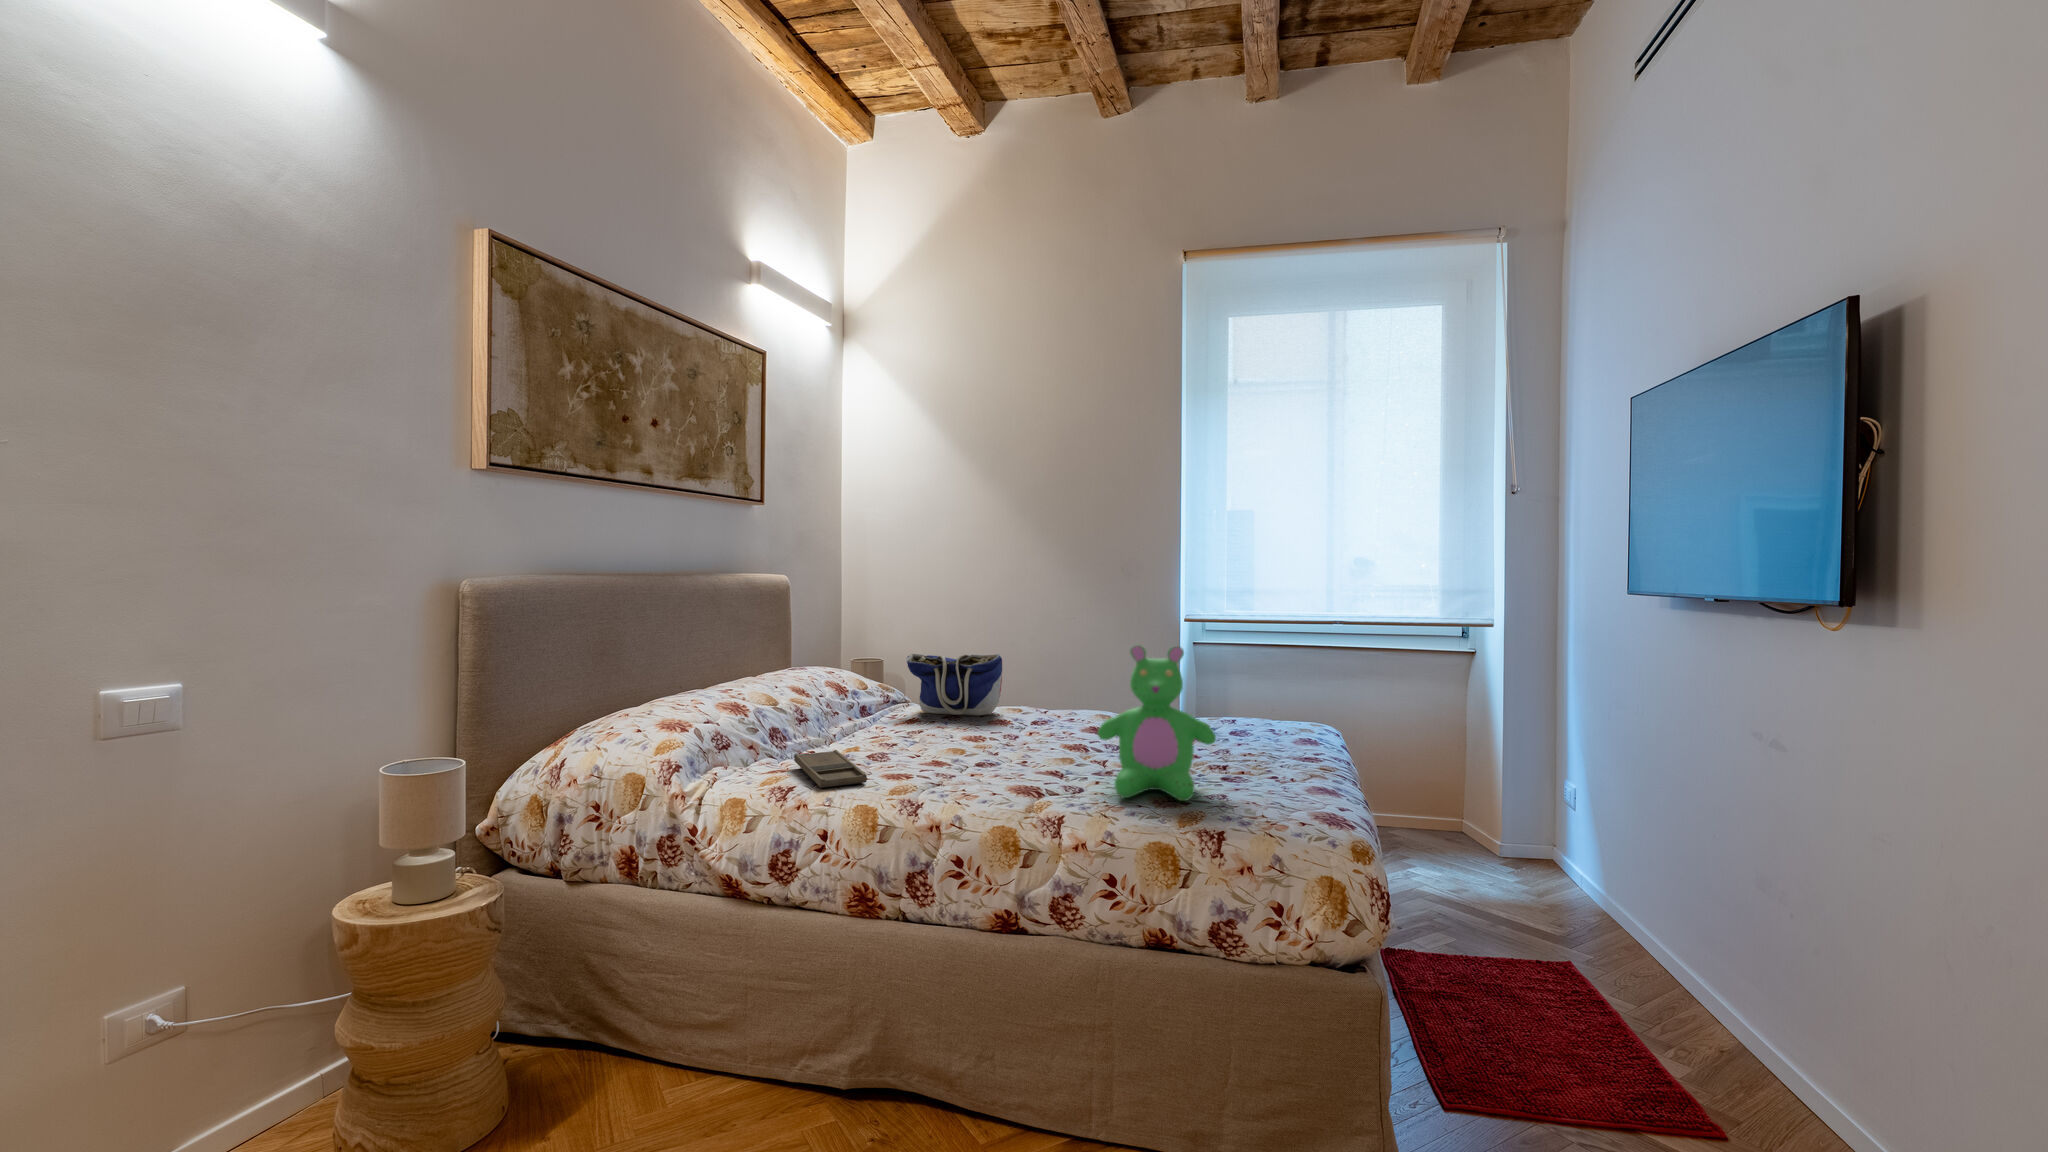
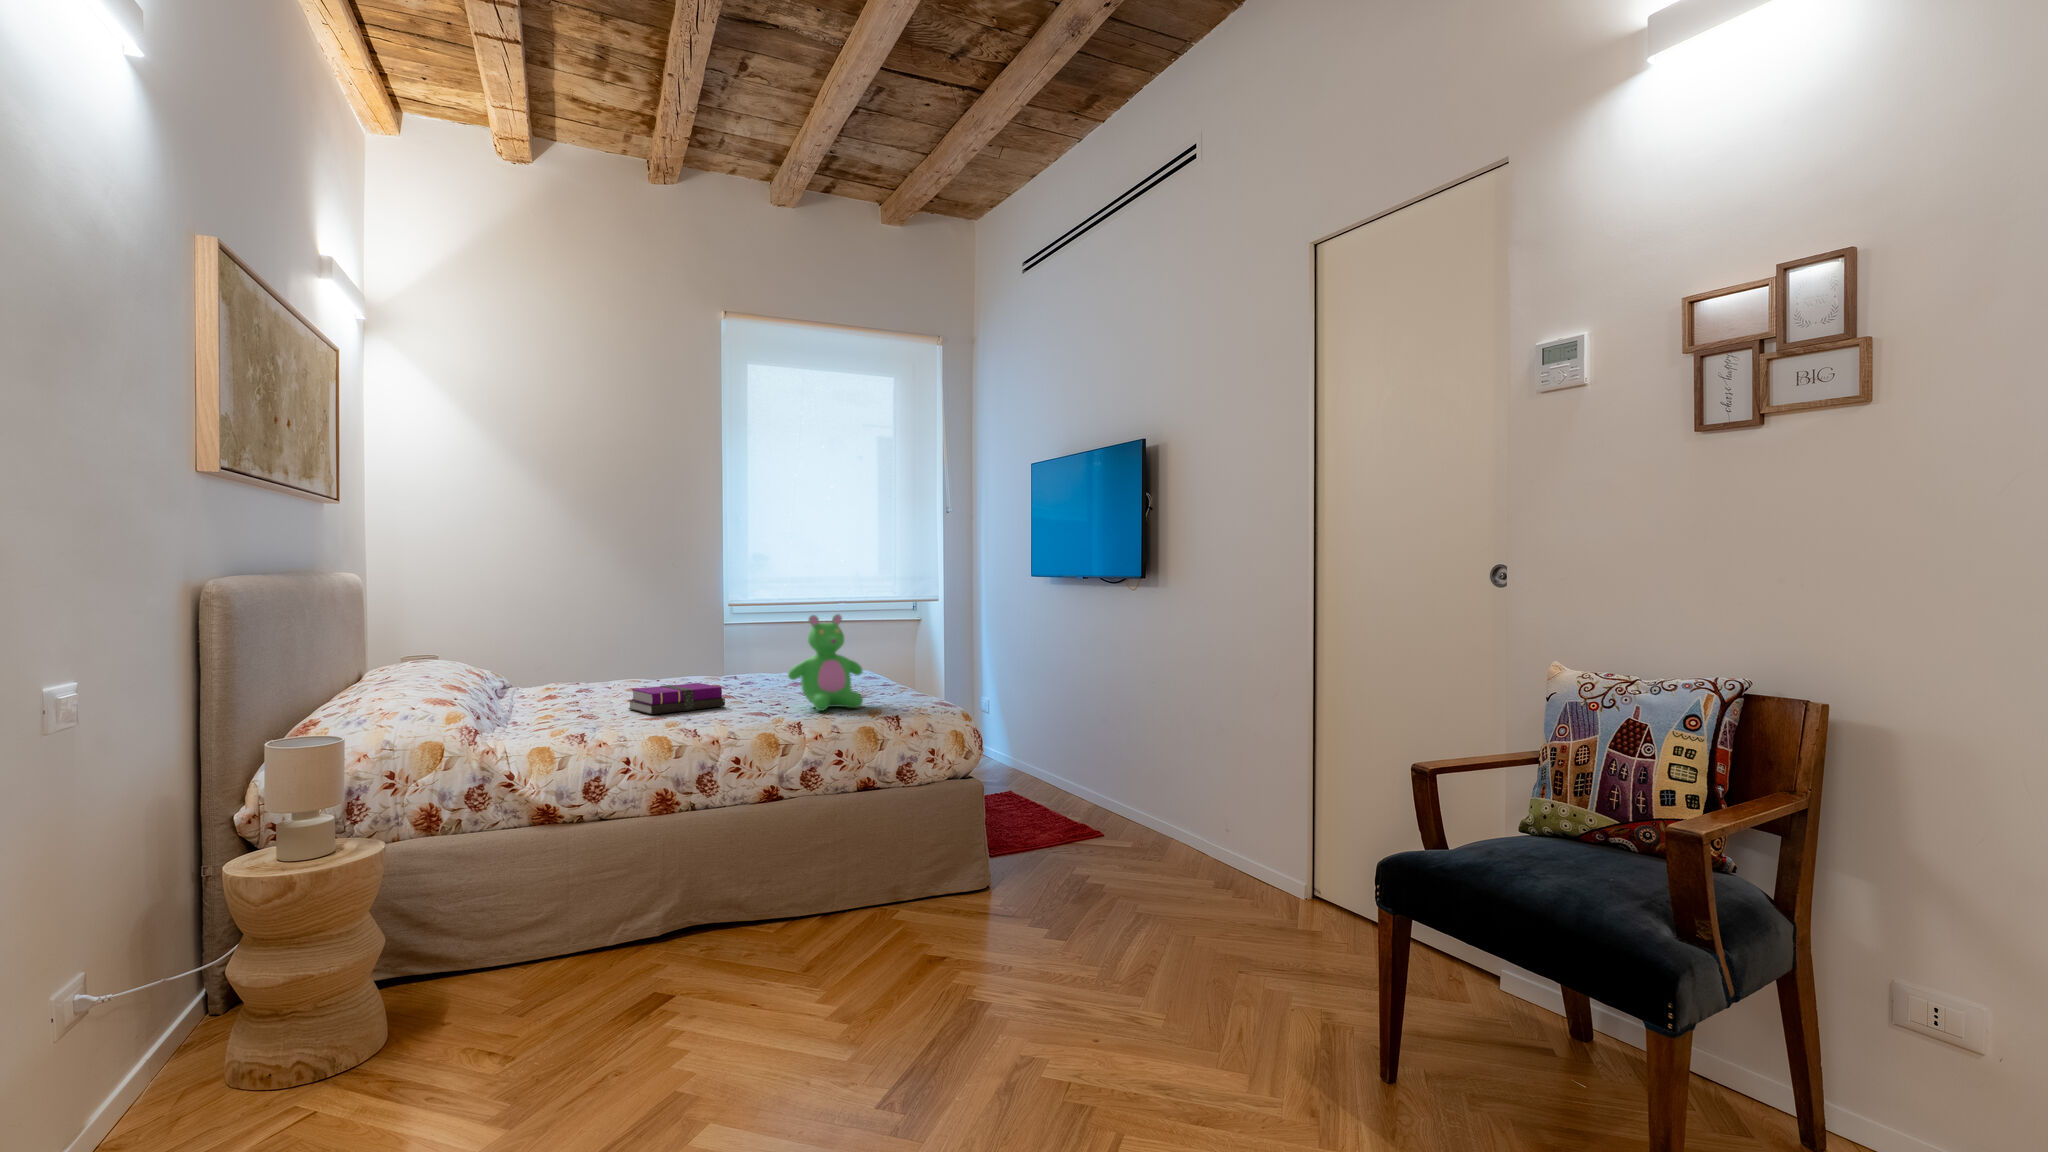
tote bag: present [907,654,1002,716] -> none [537,640,633,697]
notebook: none [937,721,1038,760] -> present [629,683,725,714]
tray: present [794,750,867,788] -> none [542,714,631,734]

